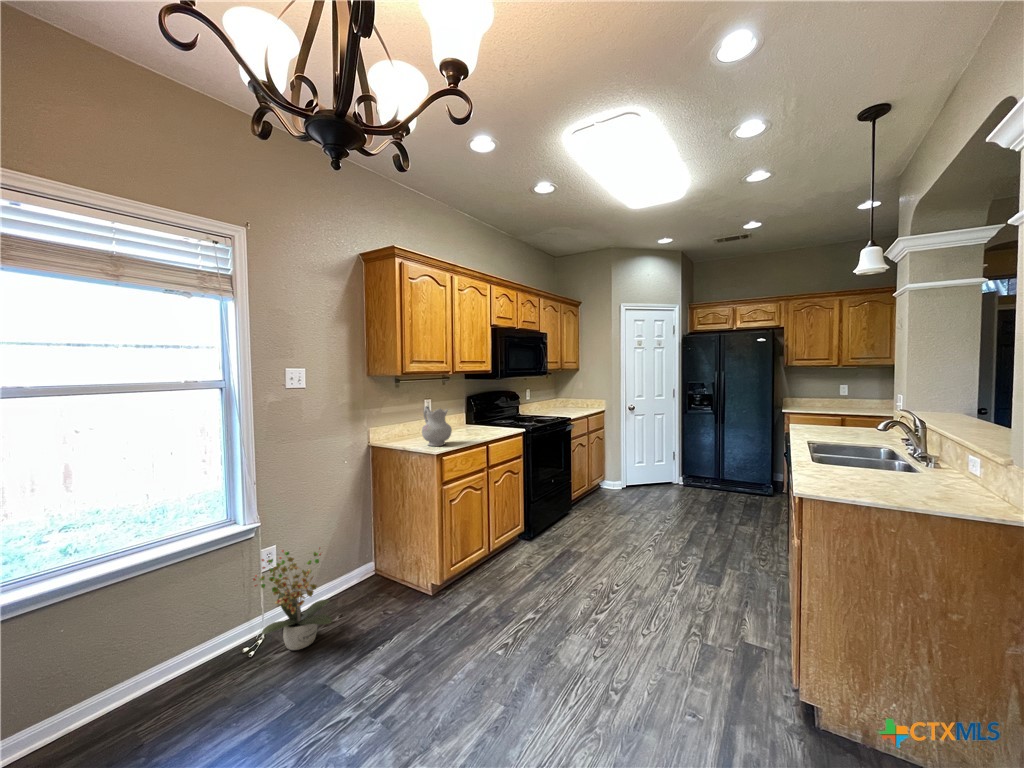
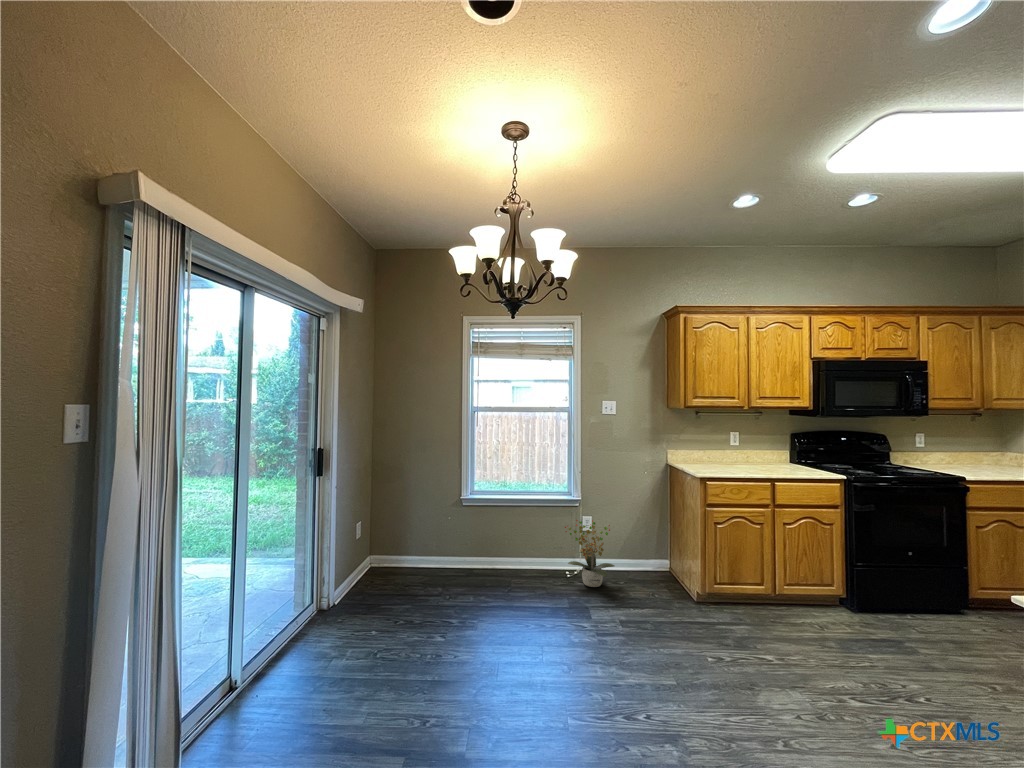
ceramic pitcher: present [422,406,452,446] -> none [699,436,728,472]

